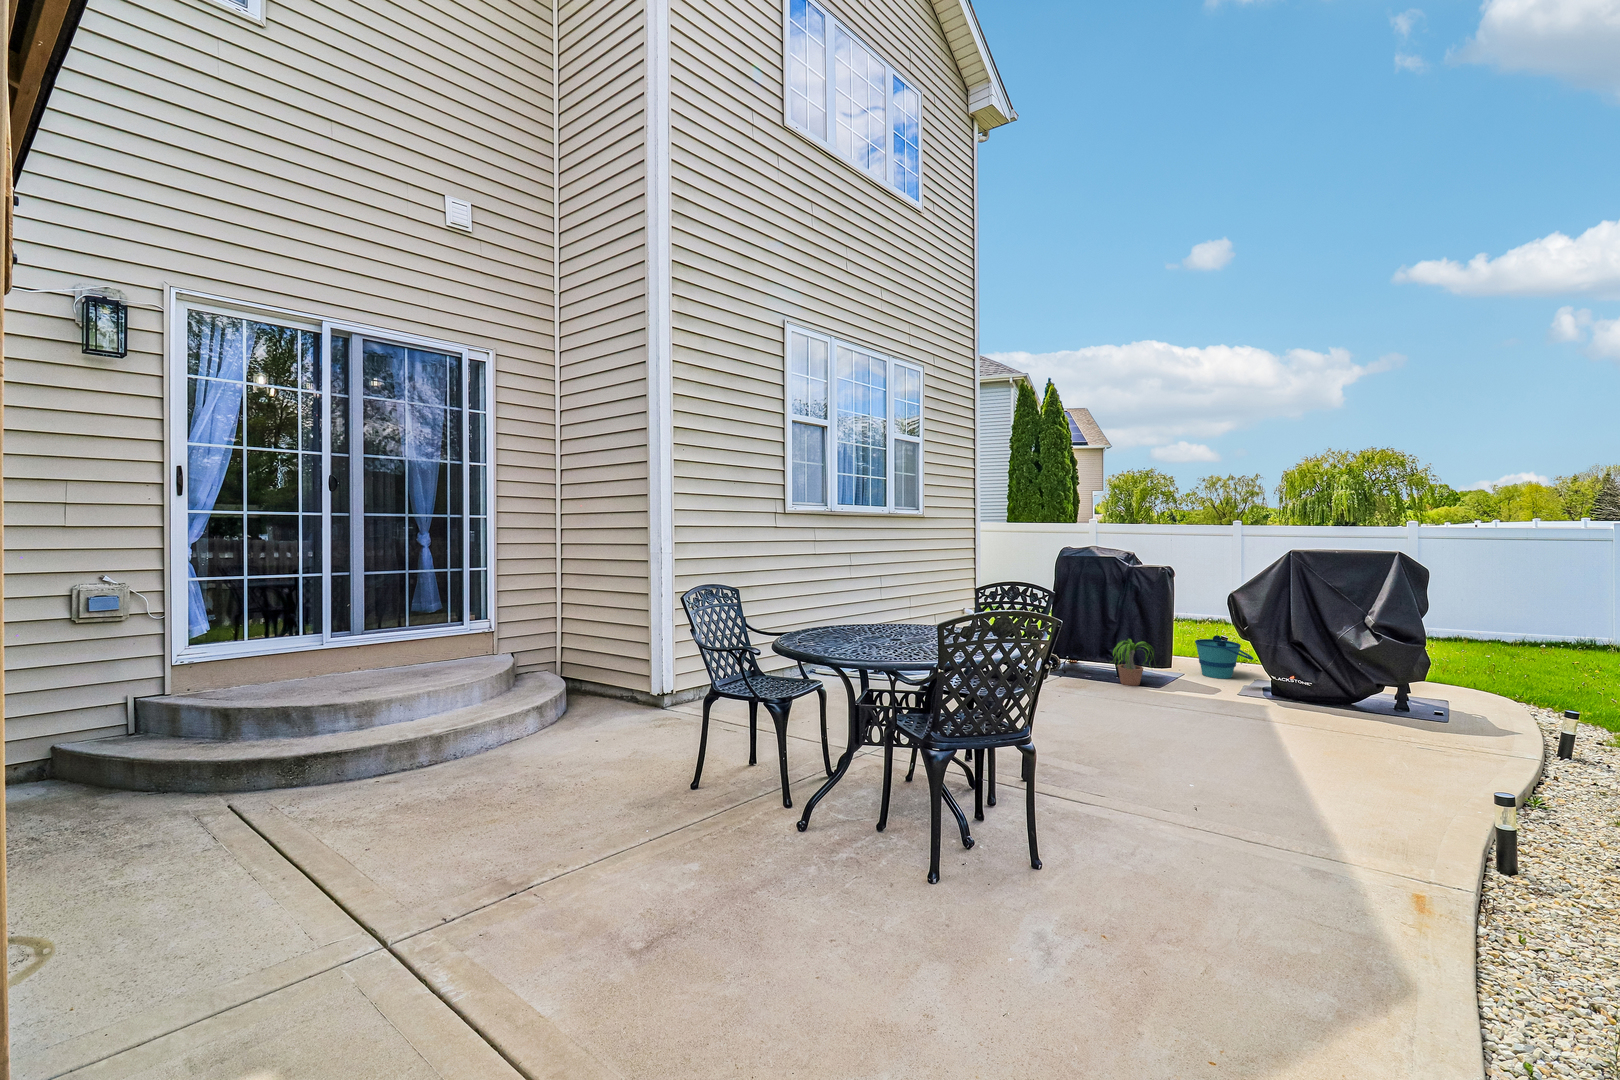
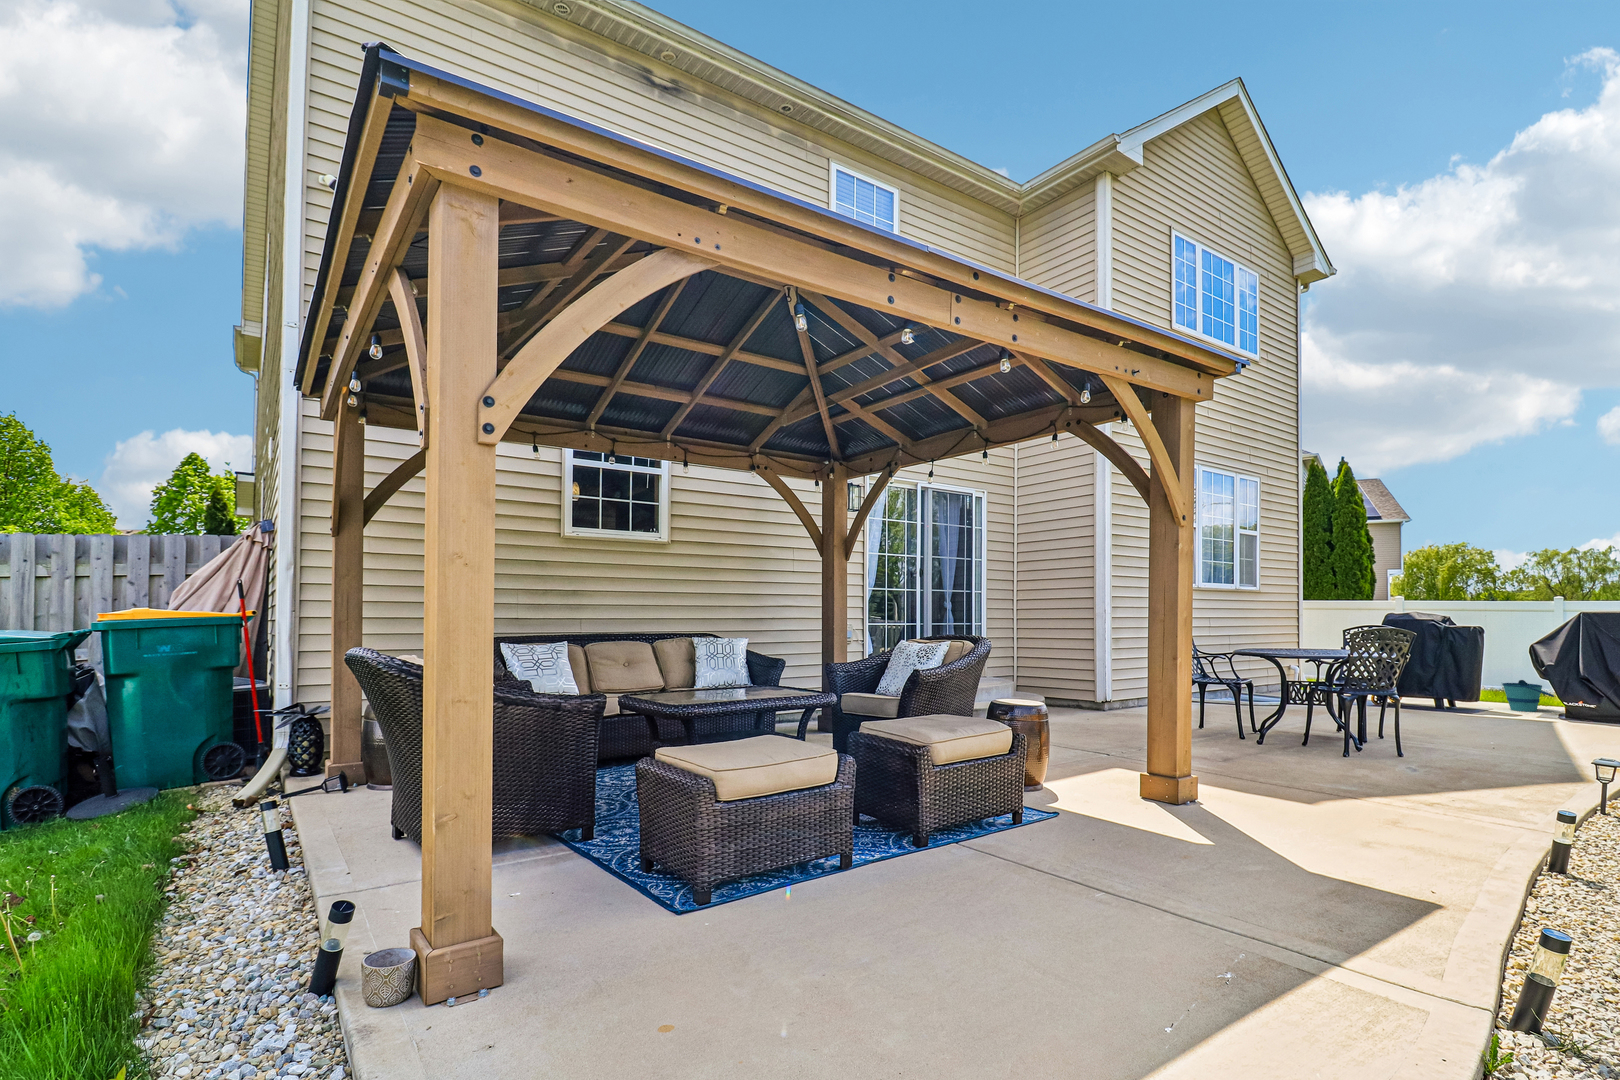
potted plant: present [1113,639,1154,686] -> none [1427,678,1473,712]

